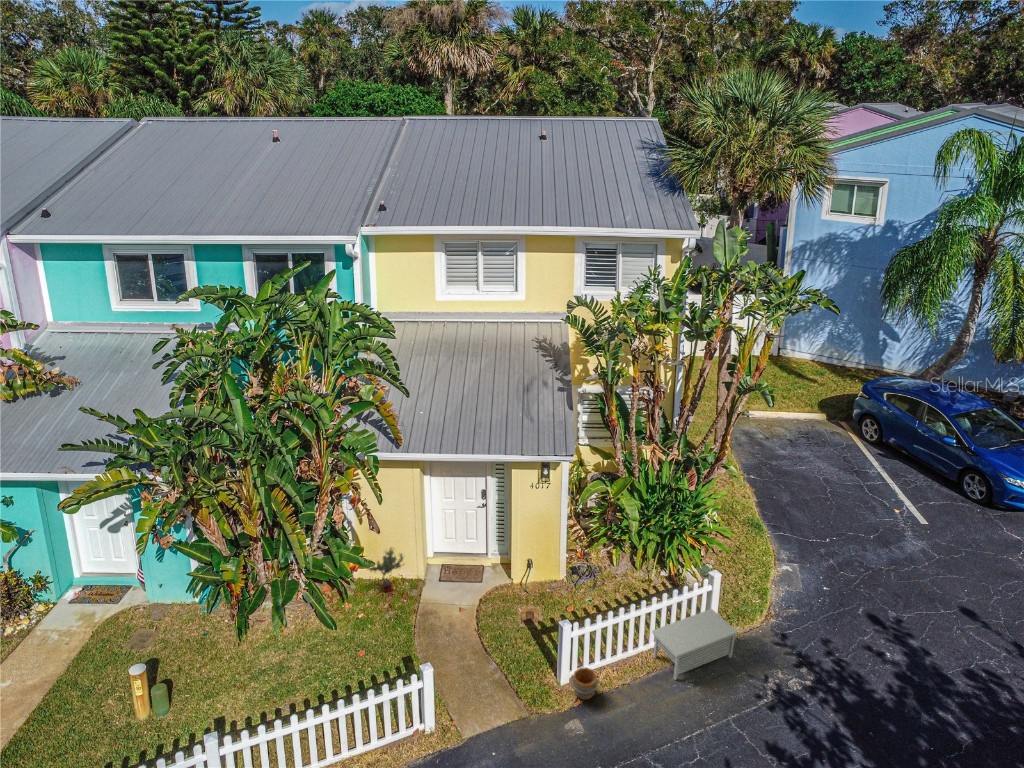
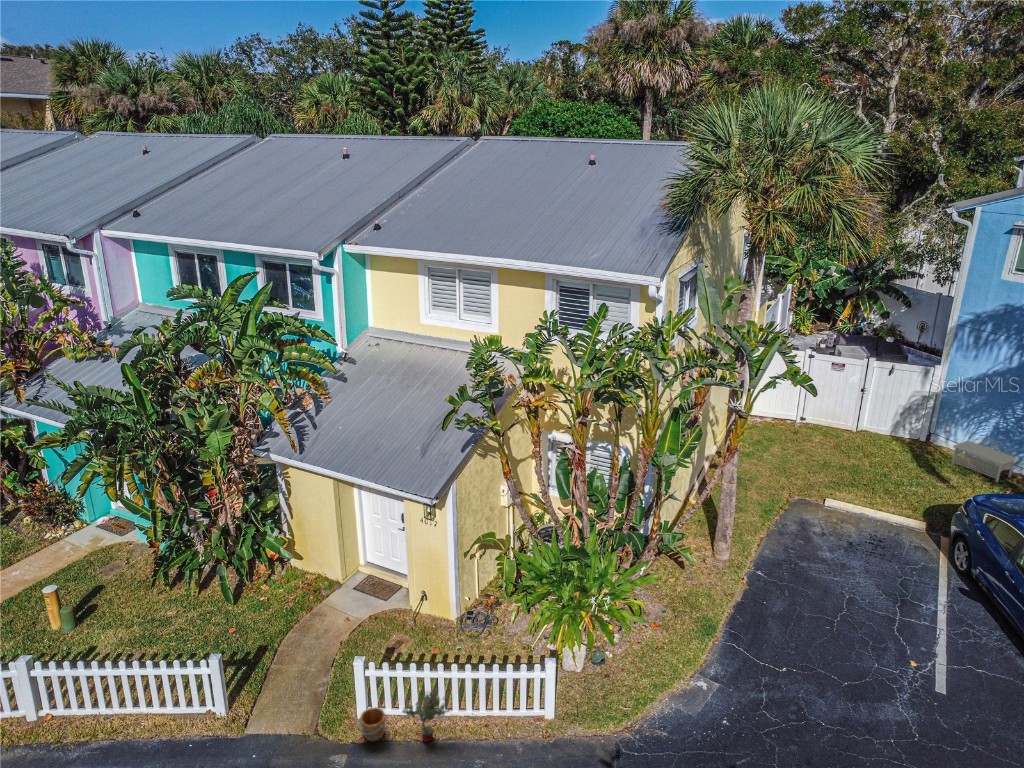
potted tree: present [367,548,403,592] -> present [403,688,449,742]
storage bench: present [652,609,737,680] -> present [952,441,1016,482]

